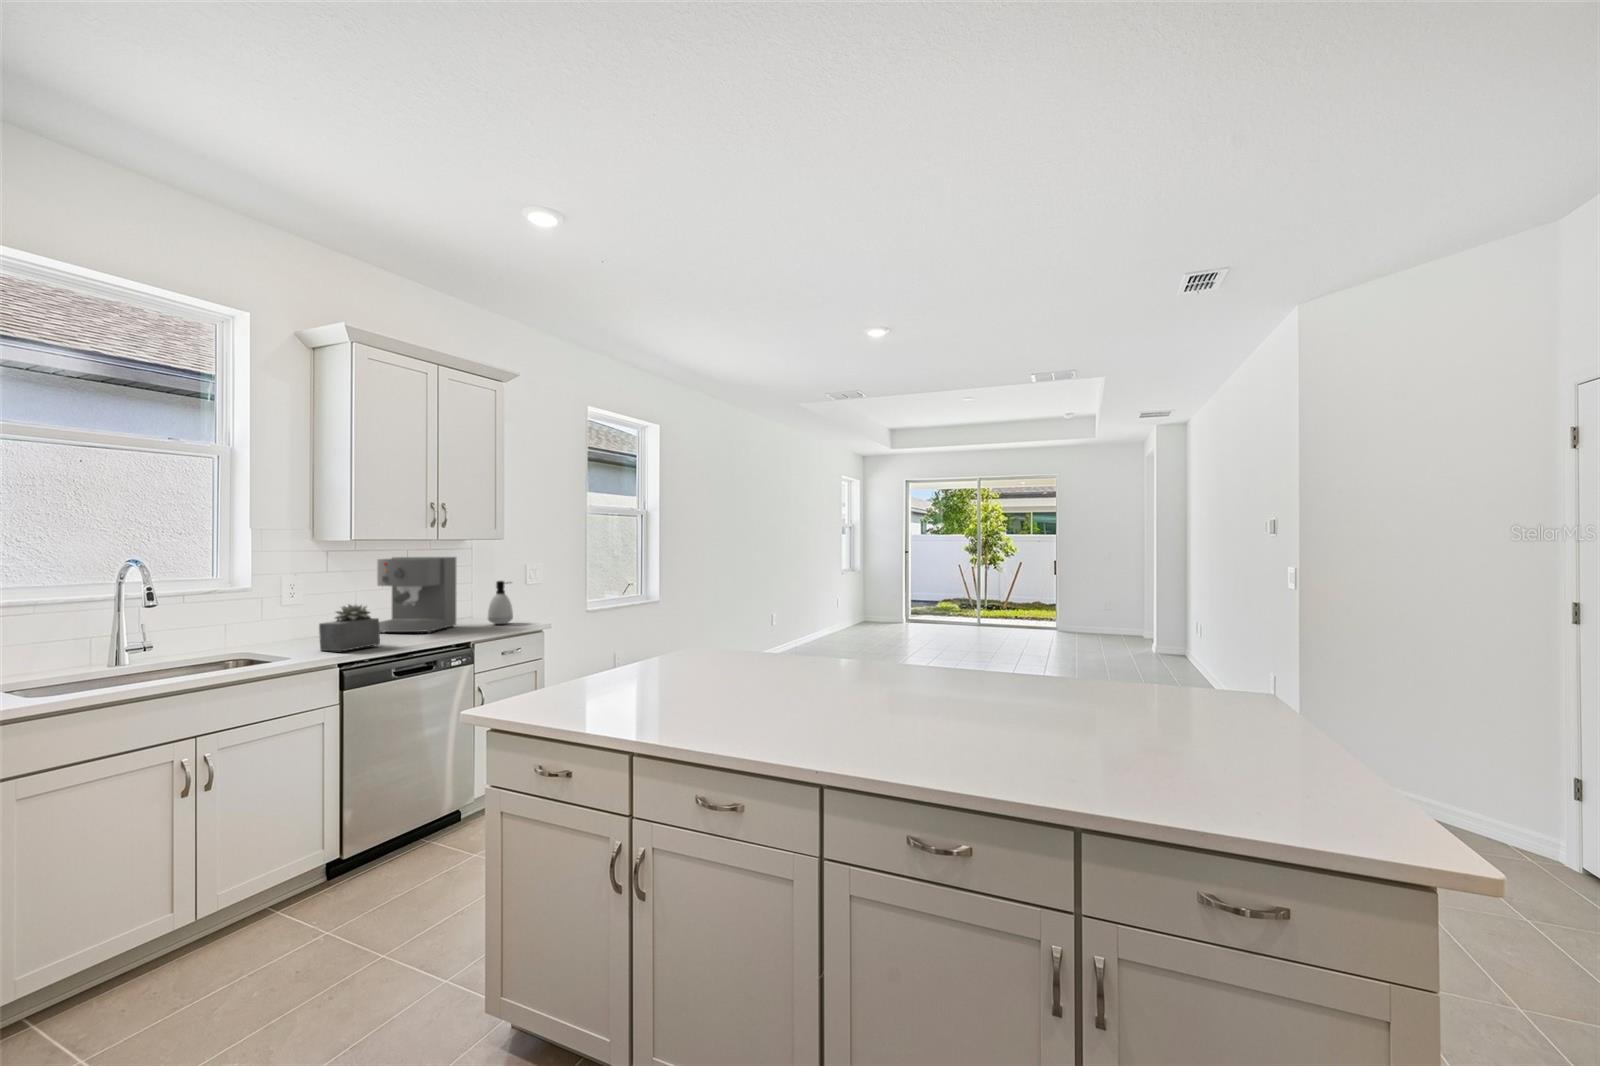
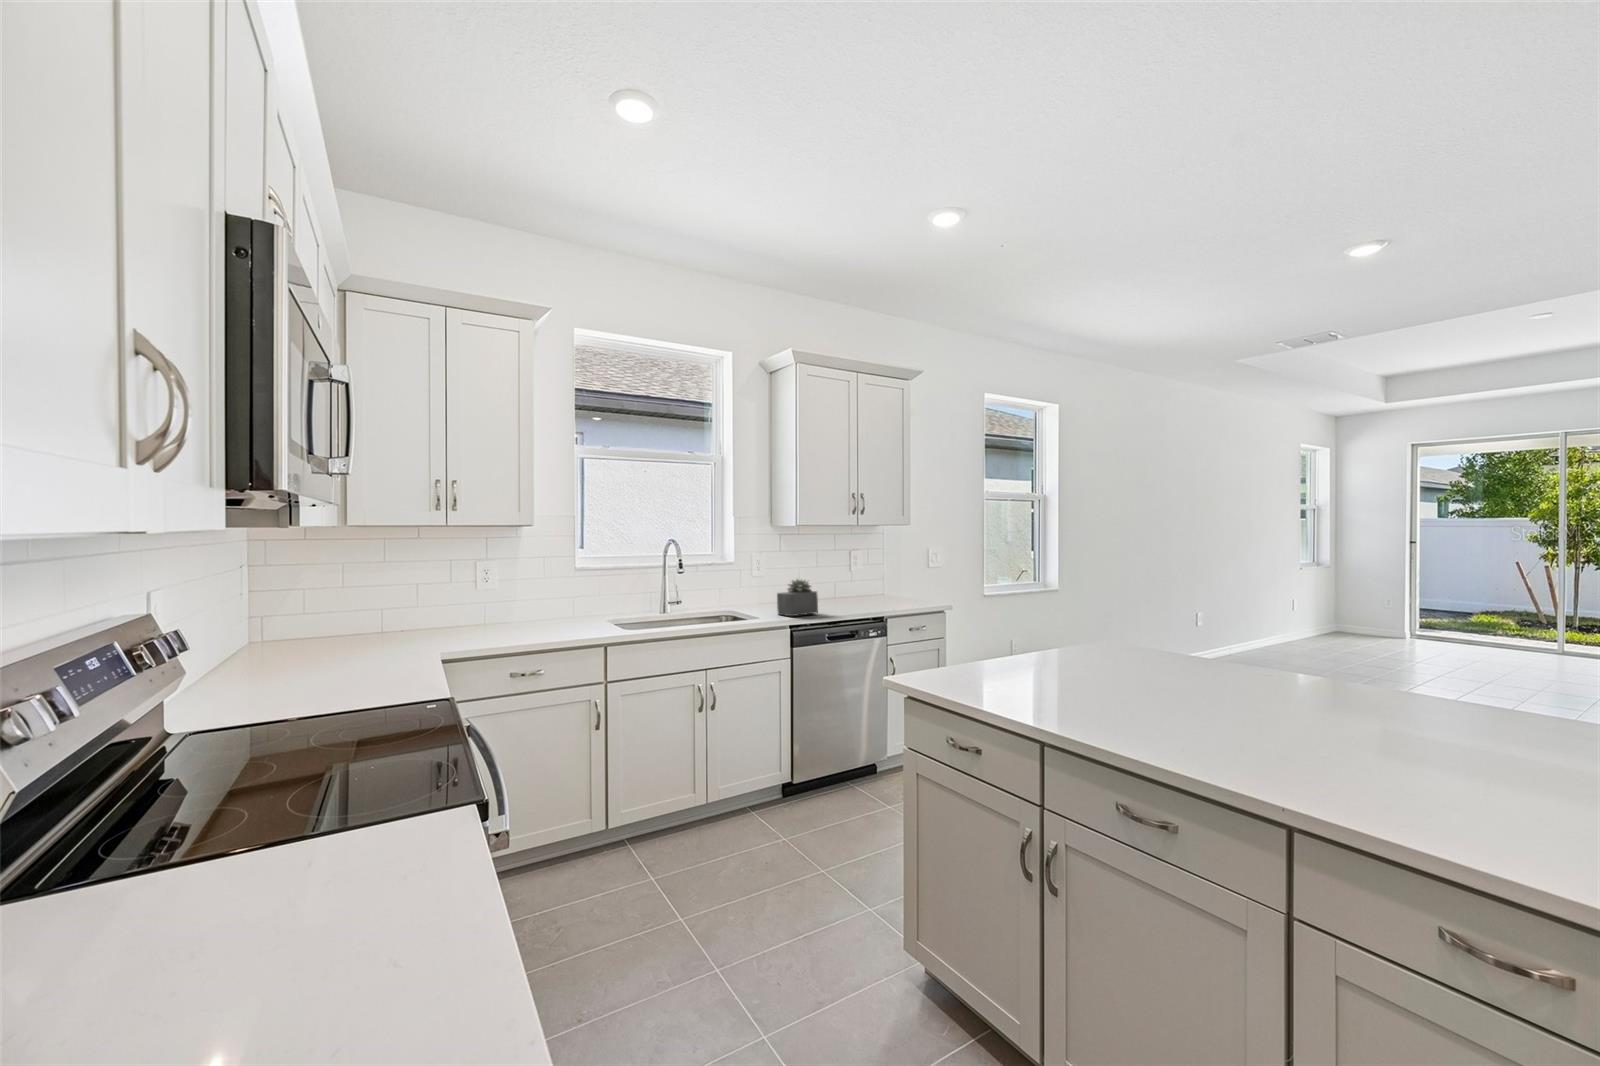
coffee maker: present [377,557,456,633] -> none [814,541,874,607]
soap dispenser: present [488,581,513,624] -> none [899,564,920,603]

